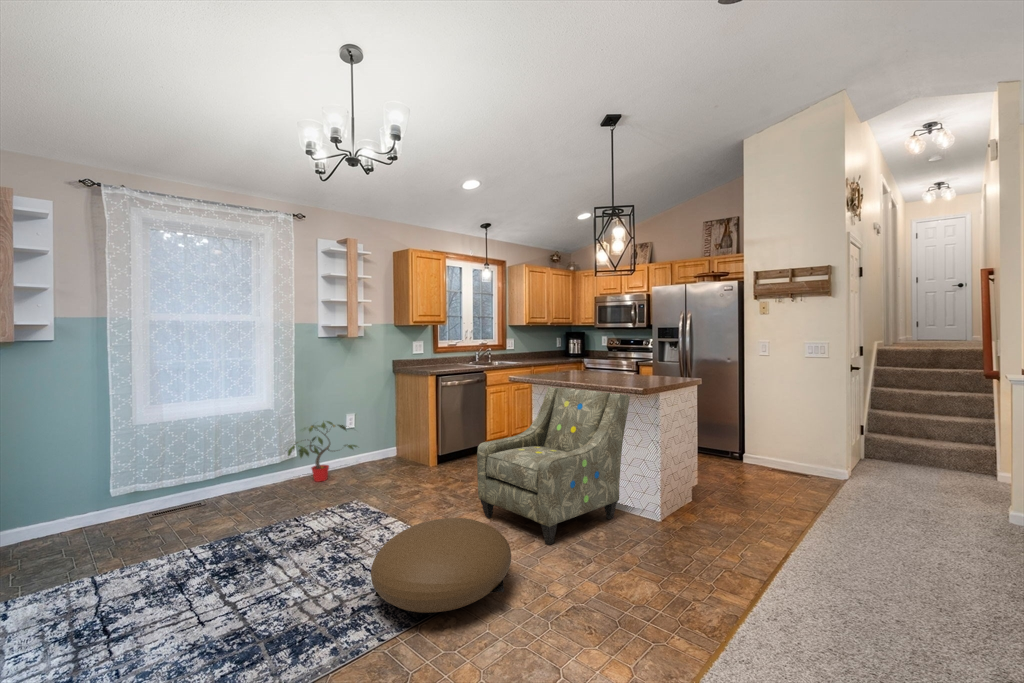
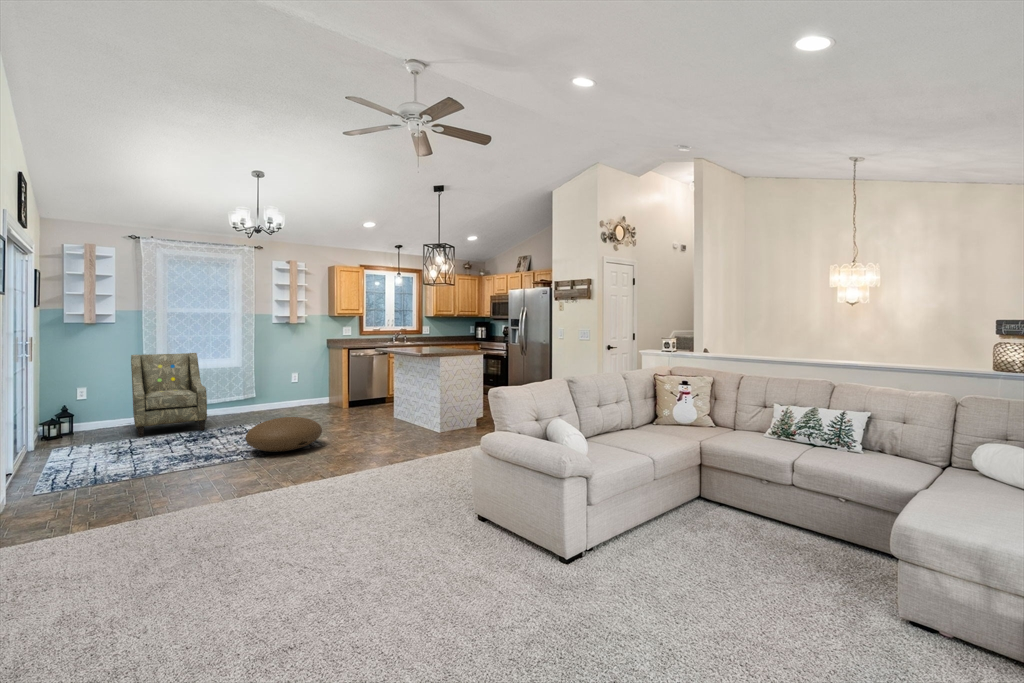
armchair: present [477,387,630,545] -> present [131,353,207,437]
potted plant: present [288,421,357,482] -> none [246,376,296,413]

